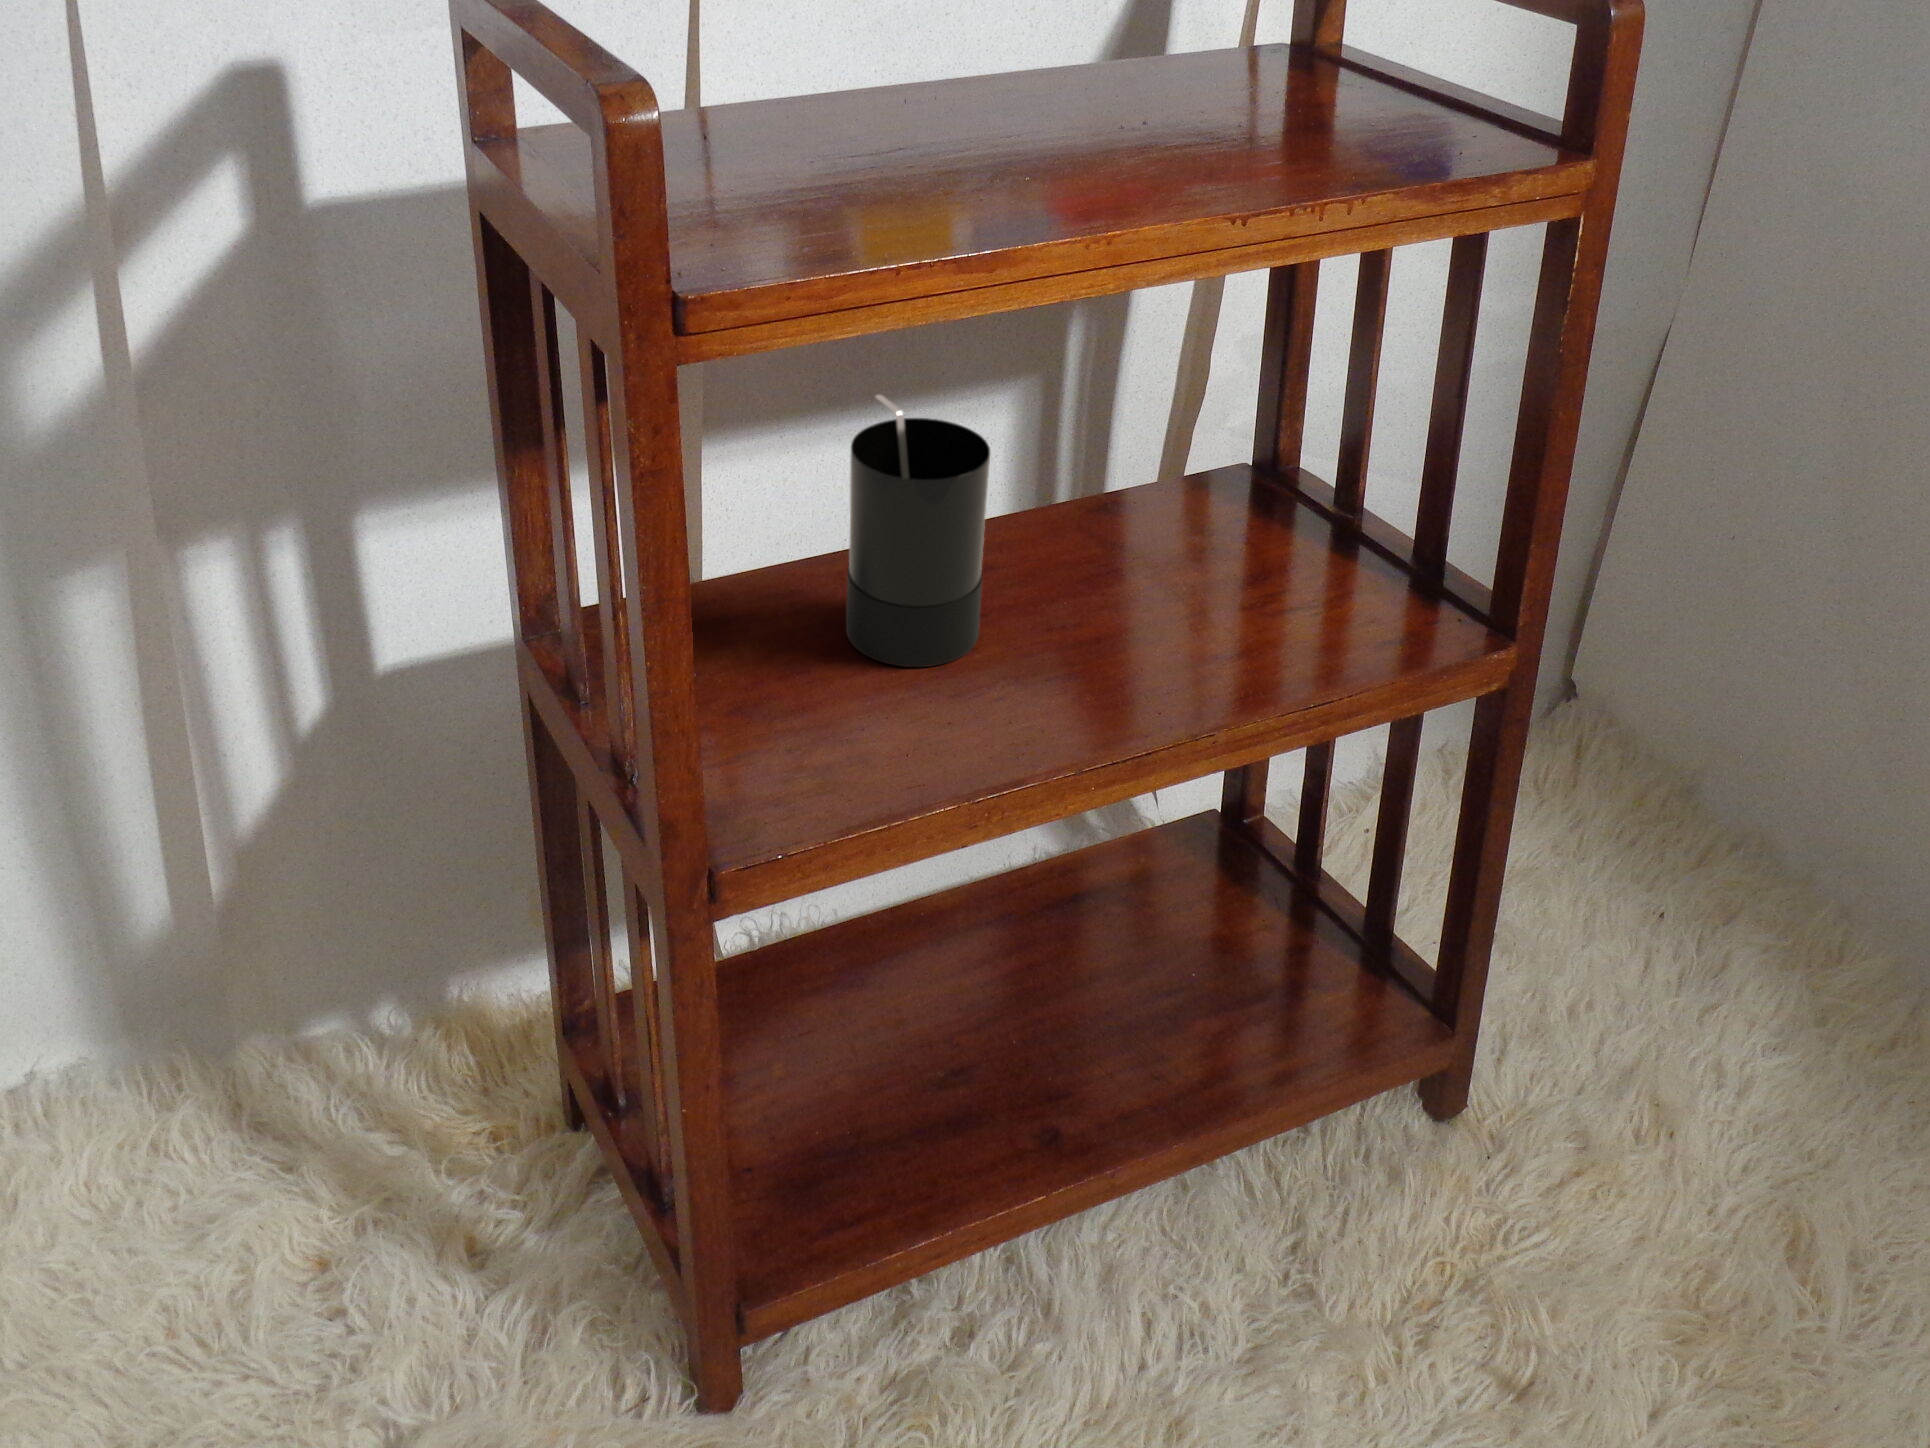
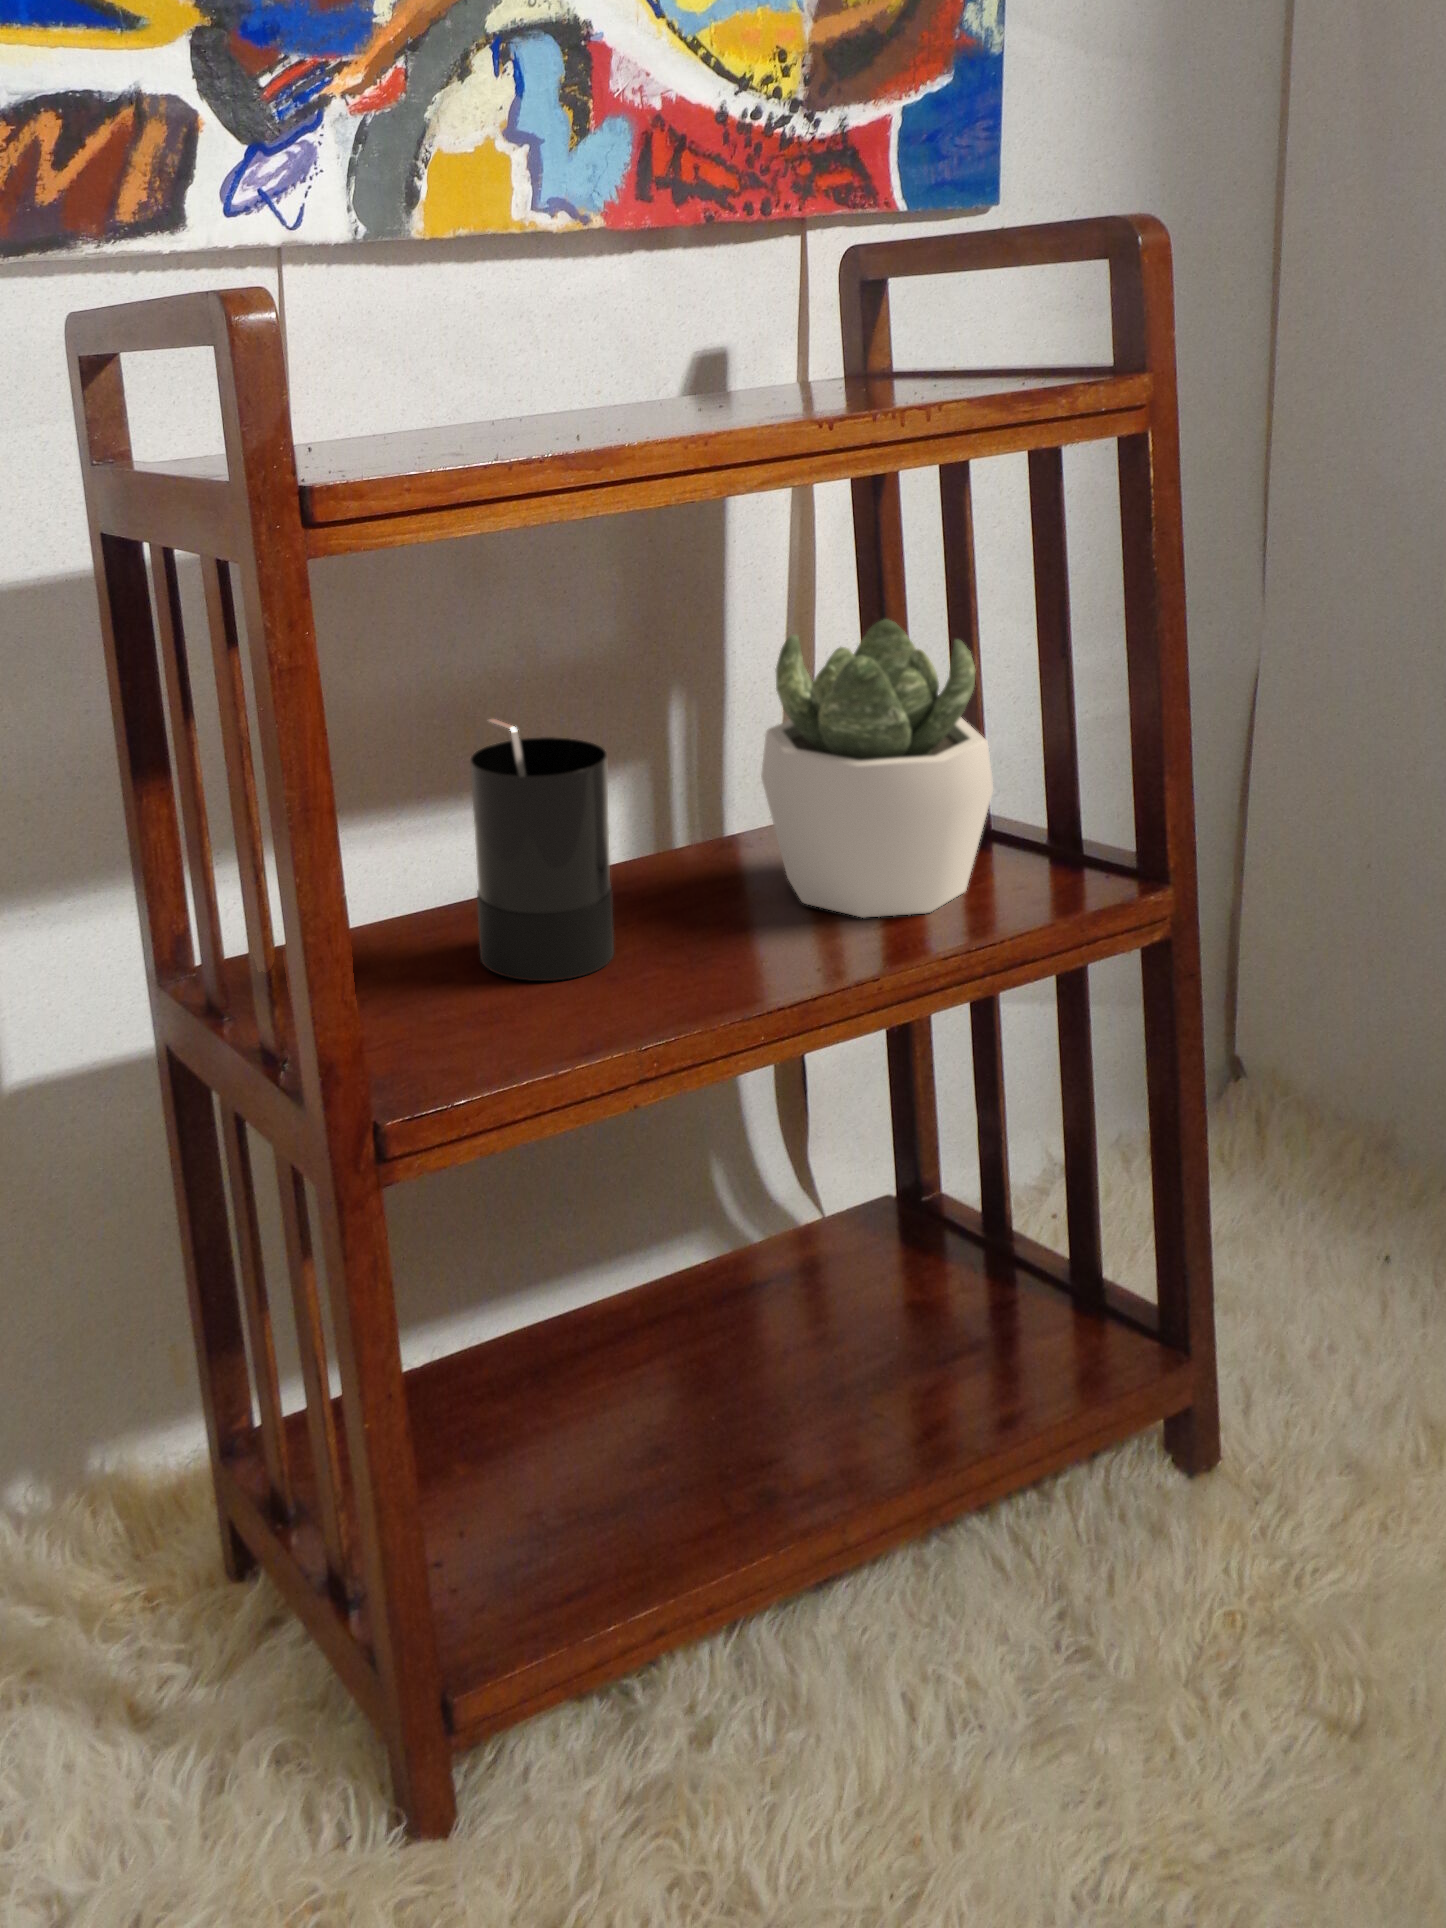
succulent plant: none [1149,315,1380,622] -> present [761,619,993,918]

